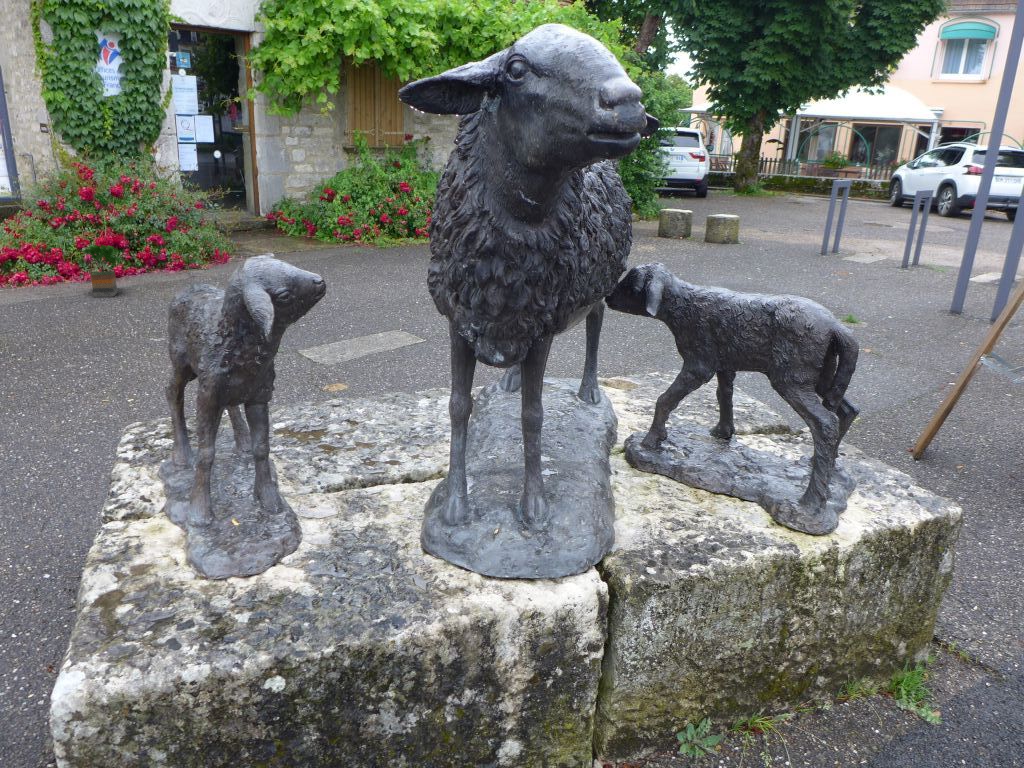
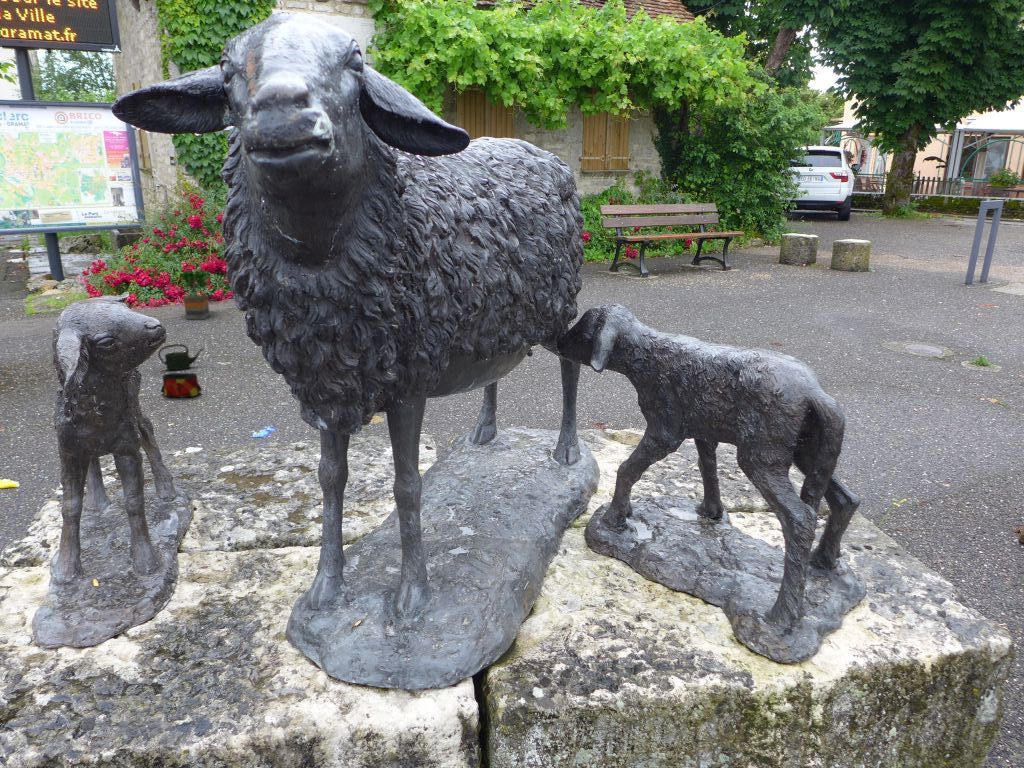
watering can: none [93,321,141,348] -> present [158,344,203,370]
bag: none [110,349,154,374] -> present [161,373,202,397]

